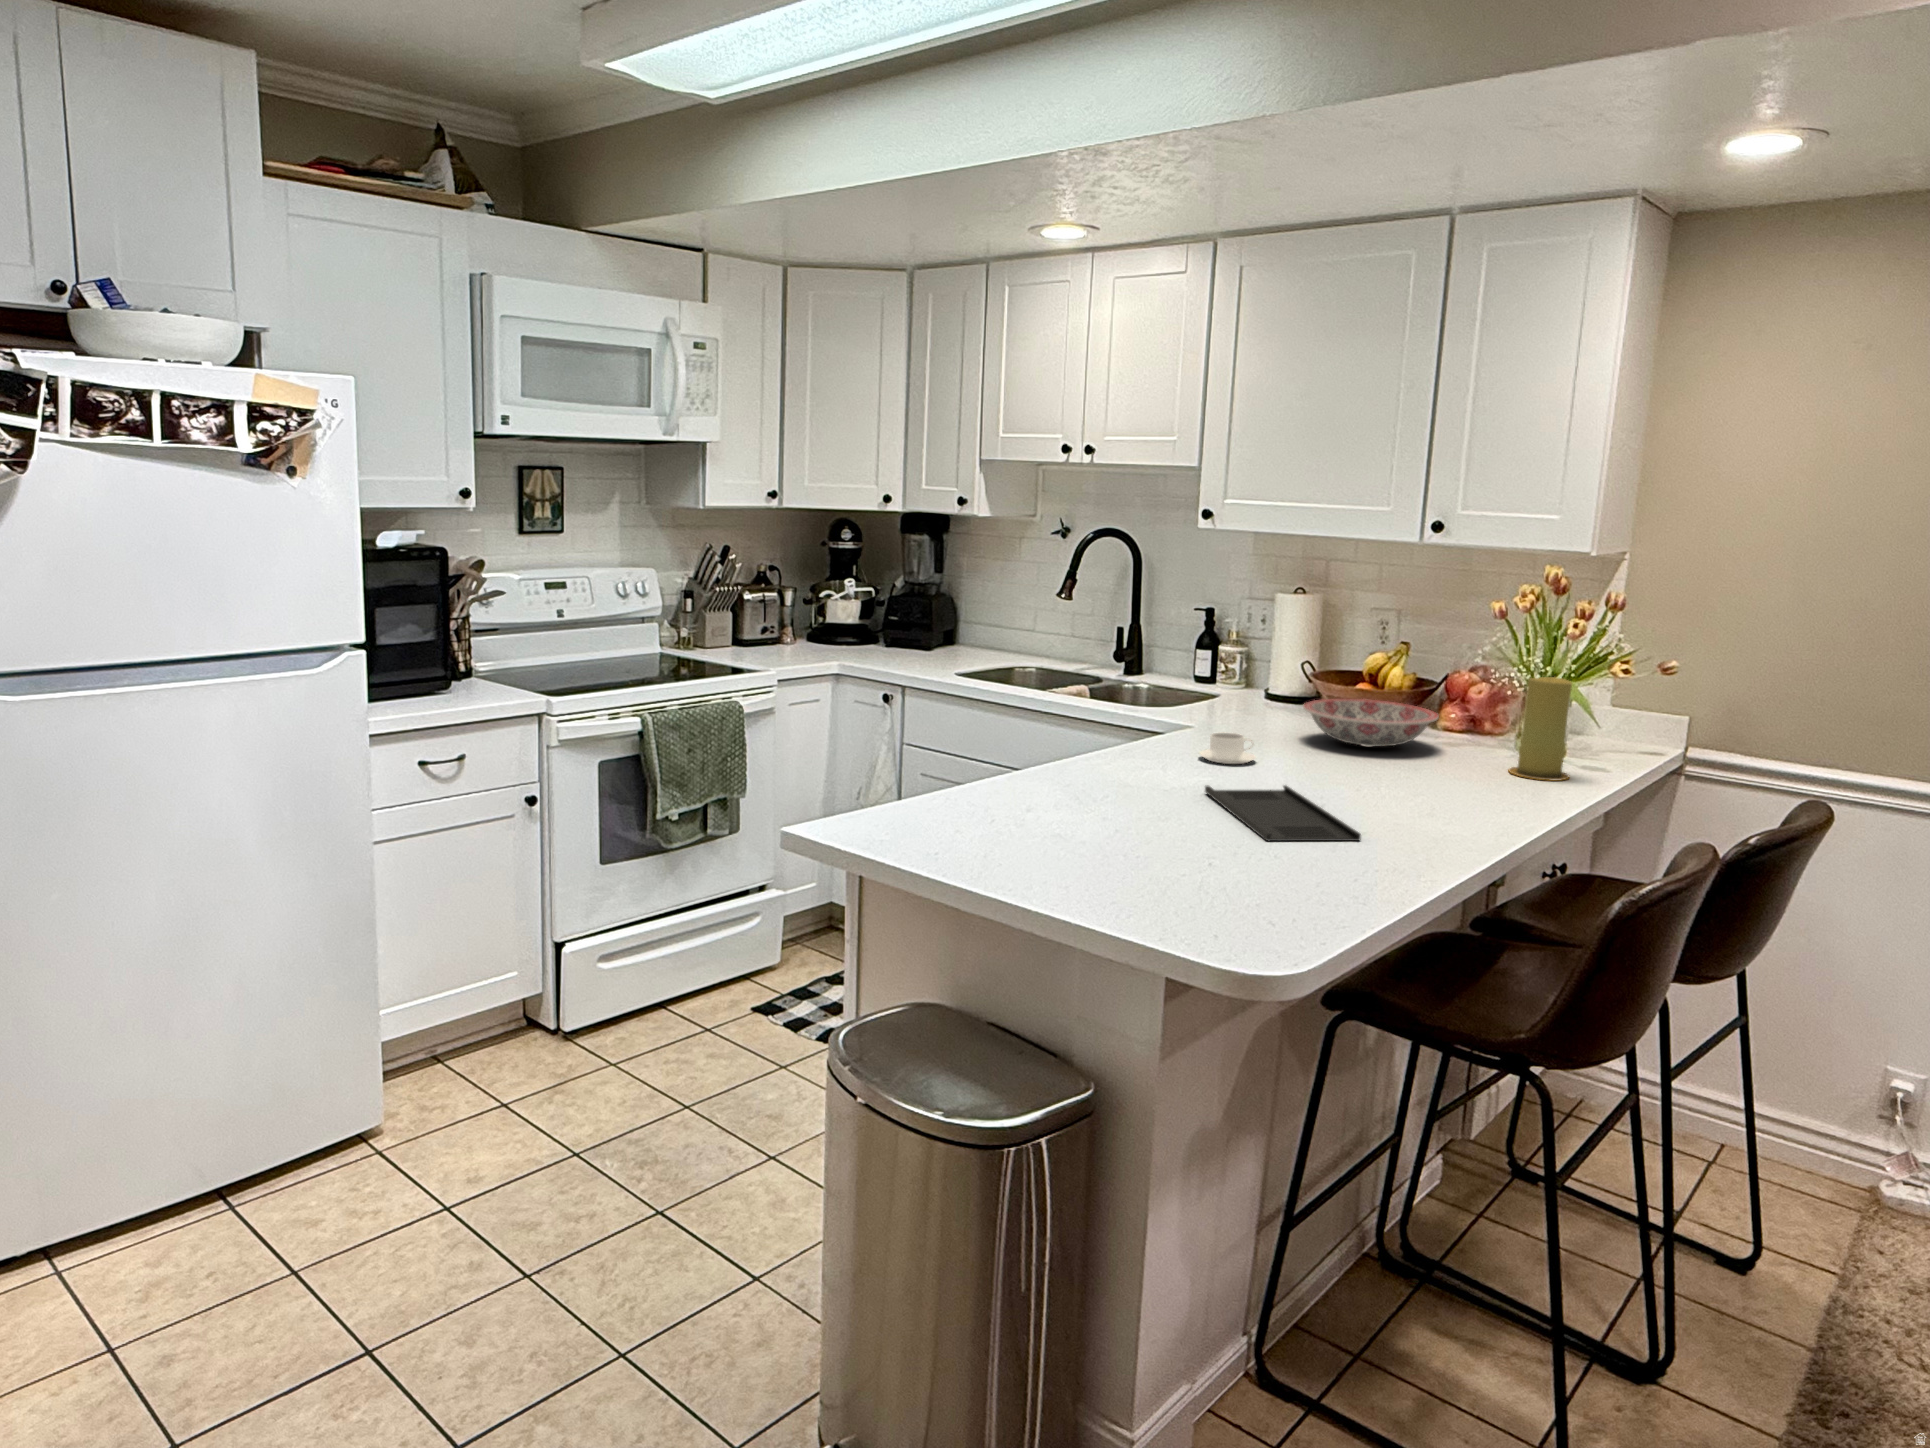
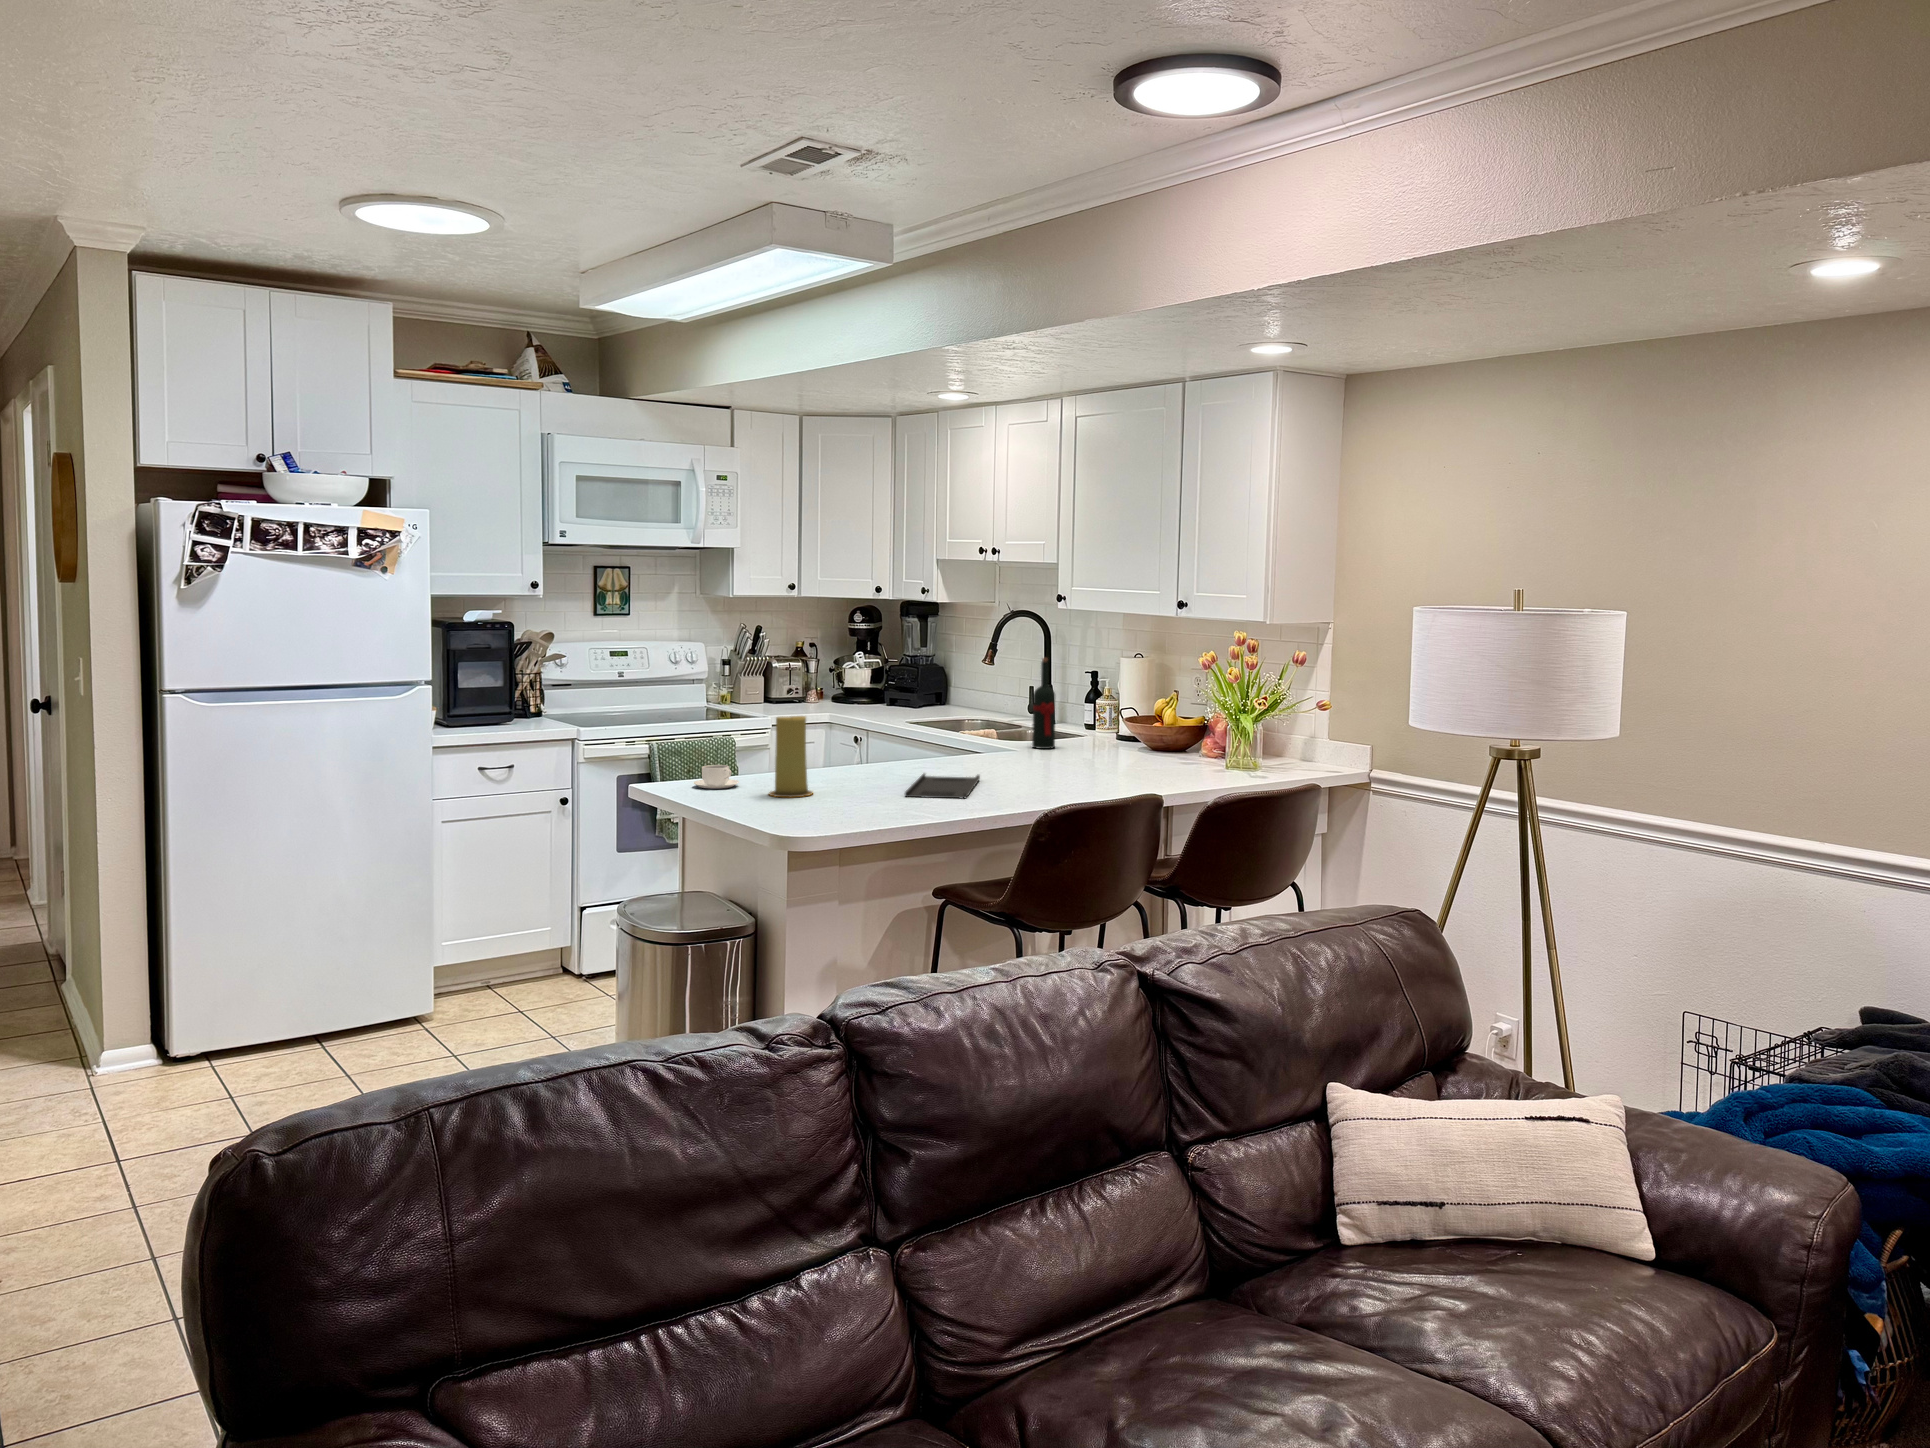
wine bottle: none [1202,599,1240,721] -> present [1032,658,1055,749]
candle: present [1509,677,1572,781] -> present [769,716,813,797]
ceramic bowl: present [1303,699,1439,746] -> none [1068,731,1162,762]
coffee cup: present [1199,732,1256,764] -> present [693,765,739,789]

